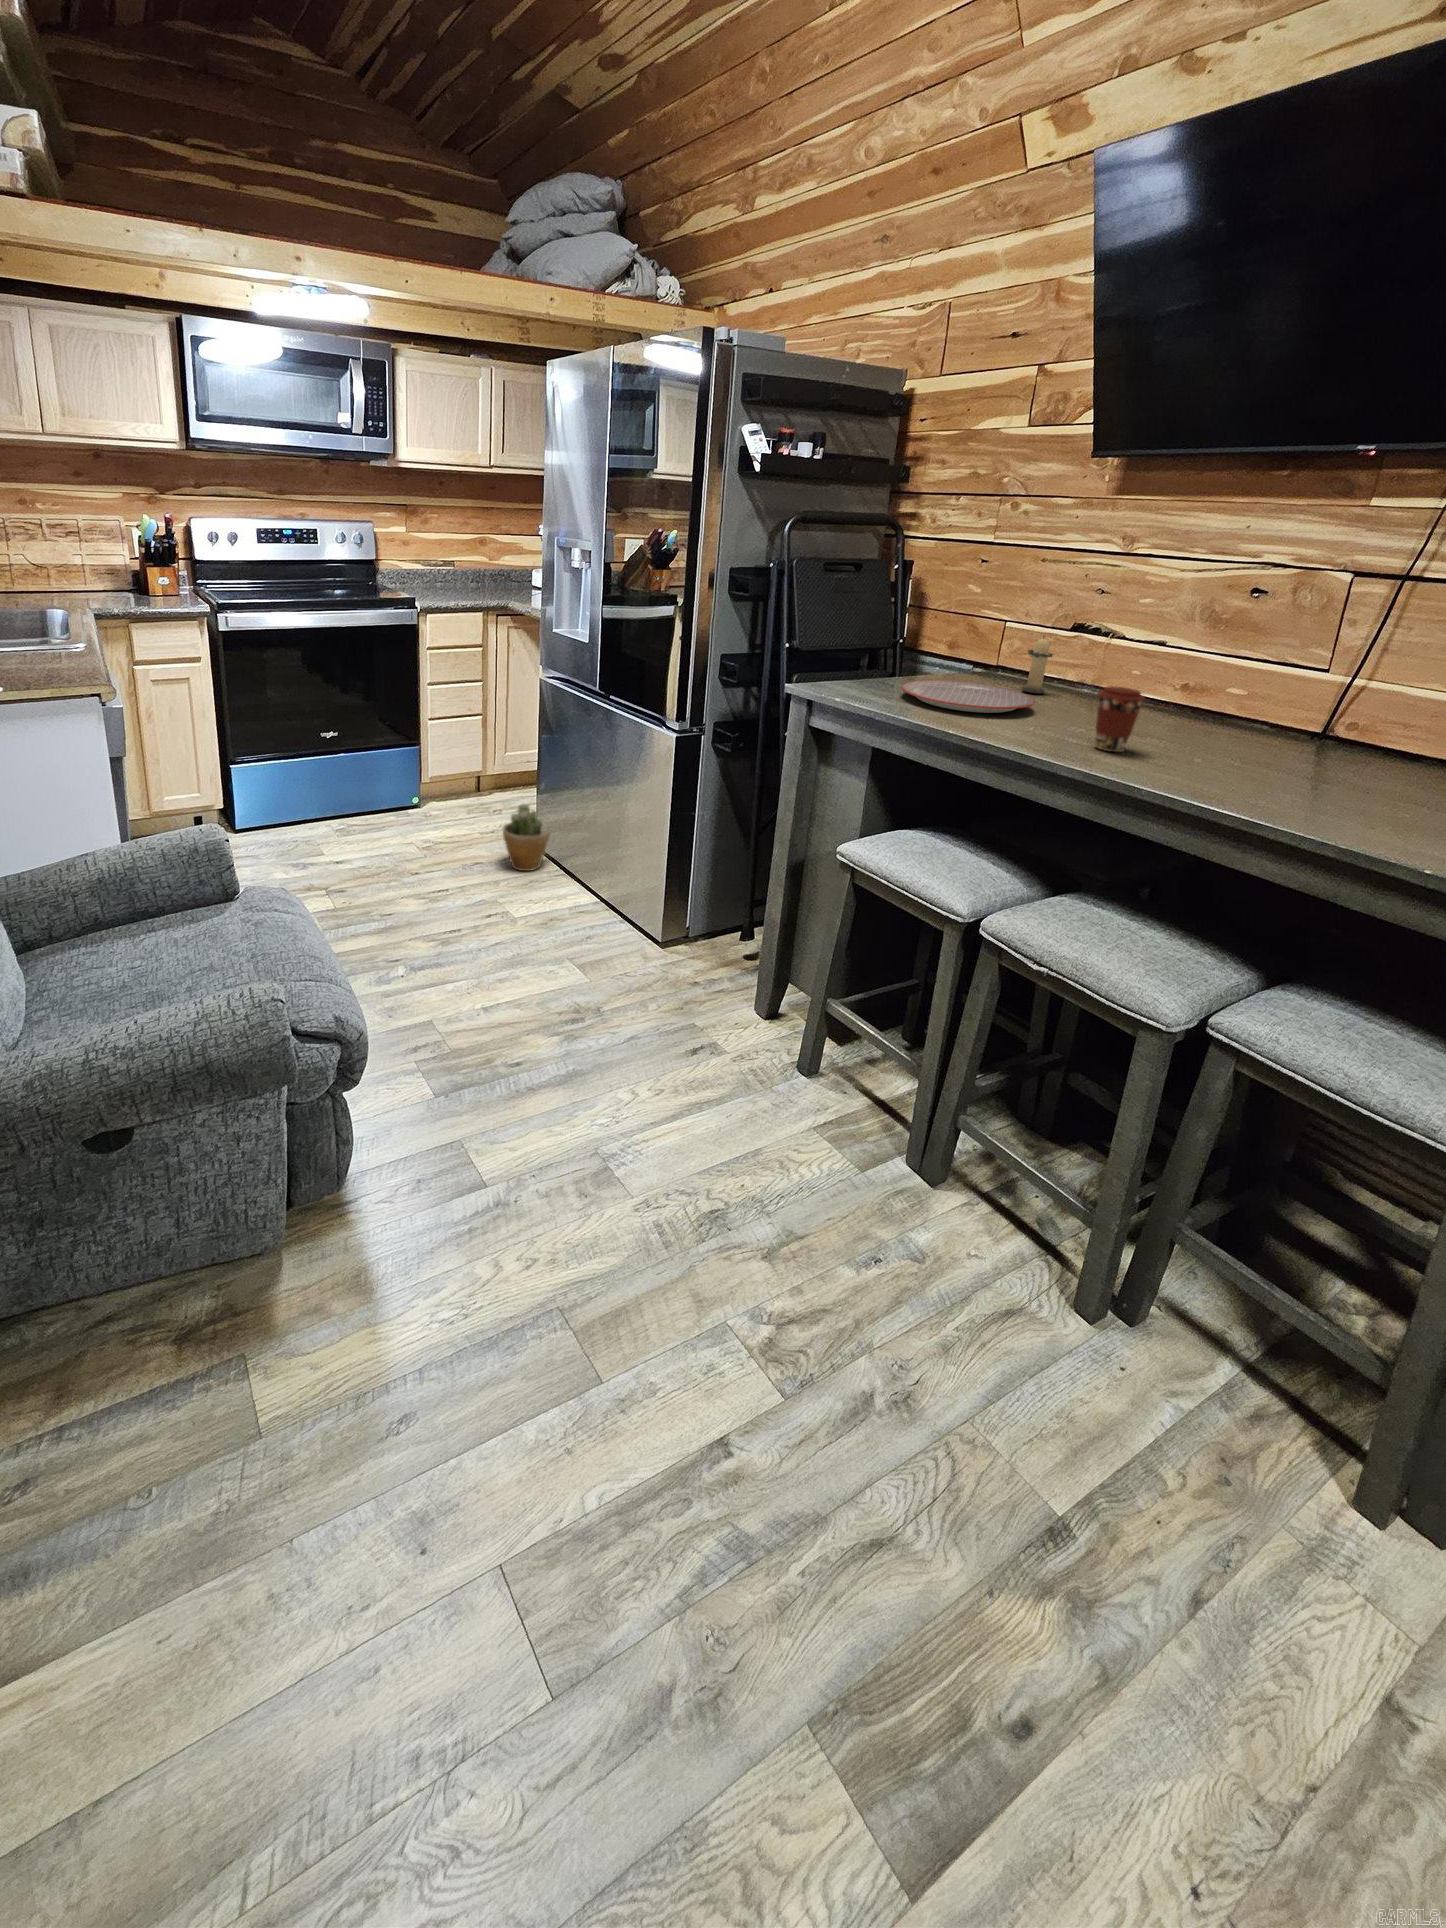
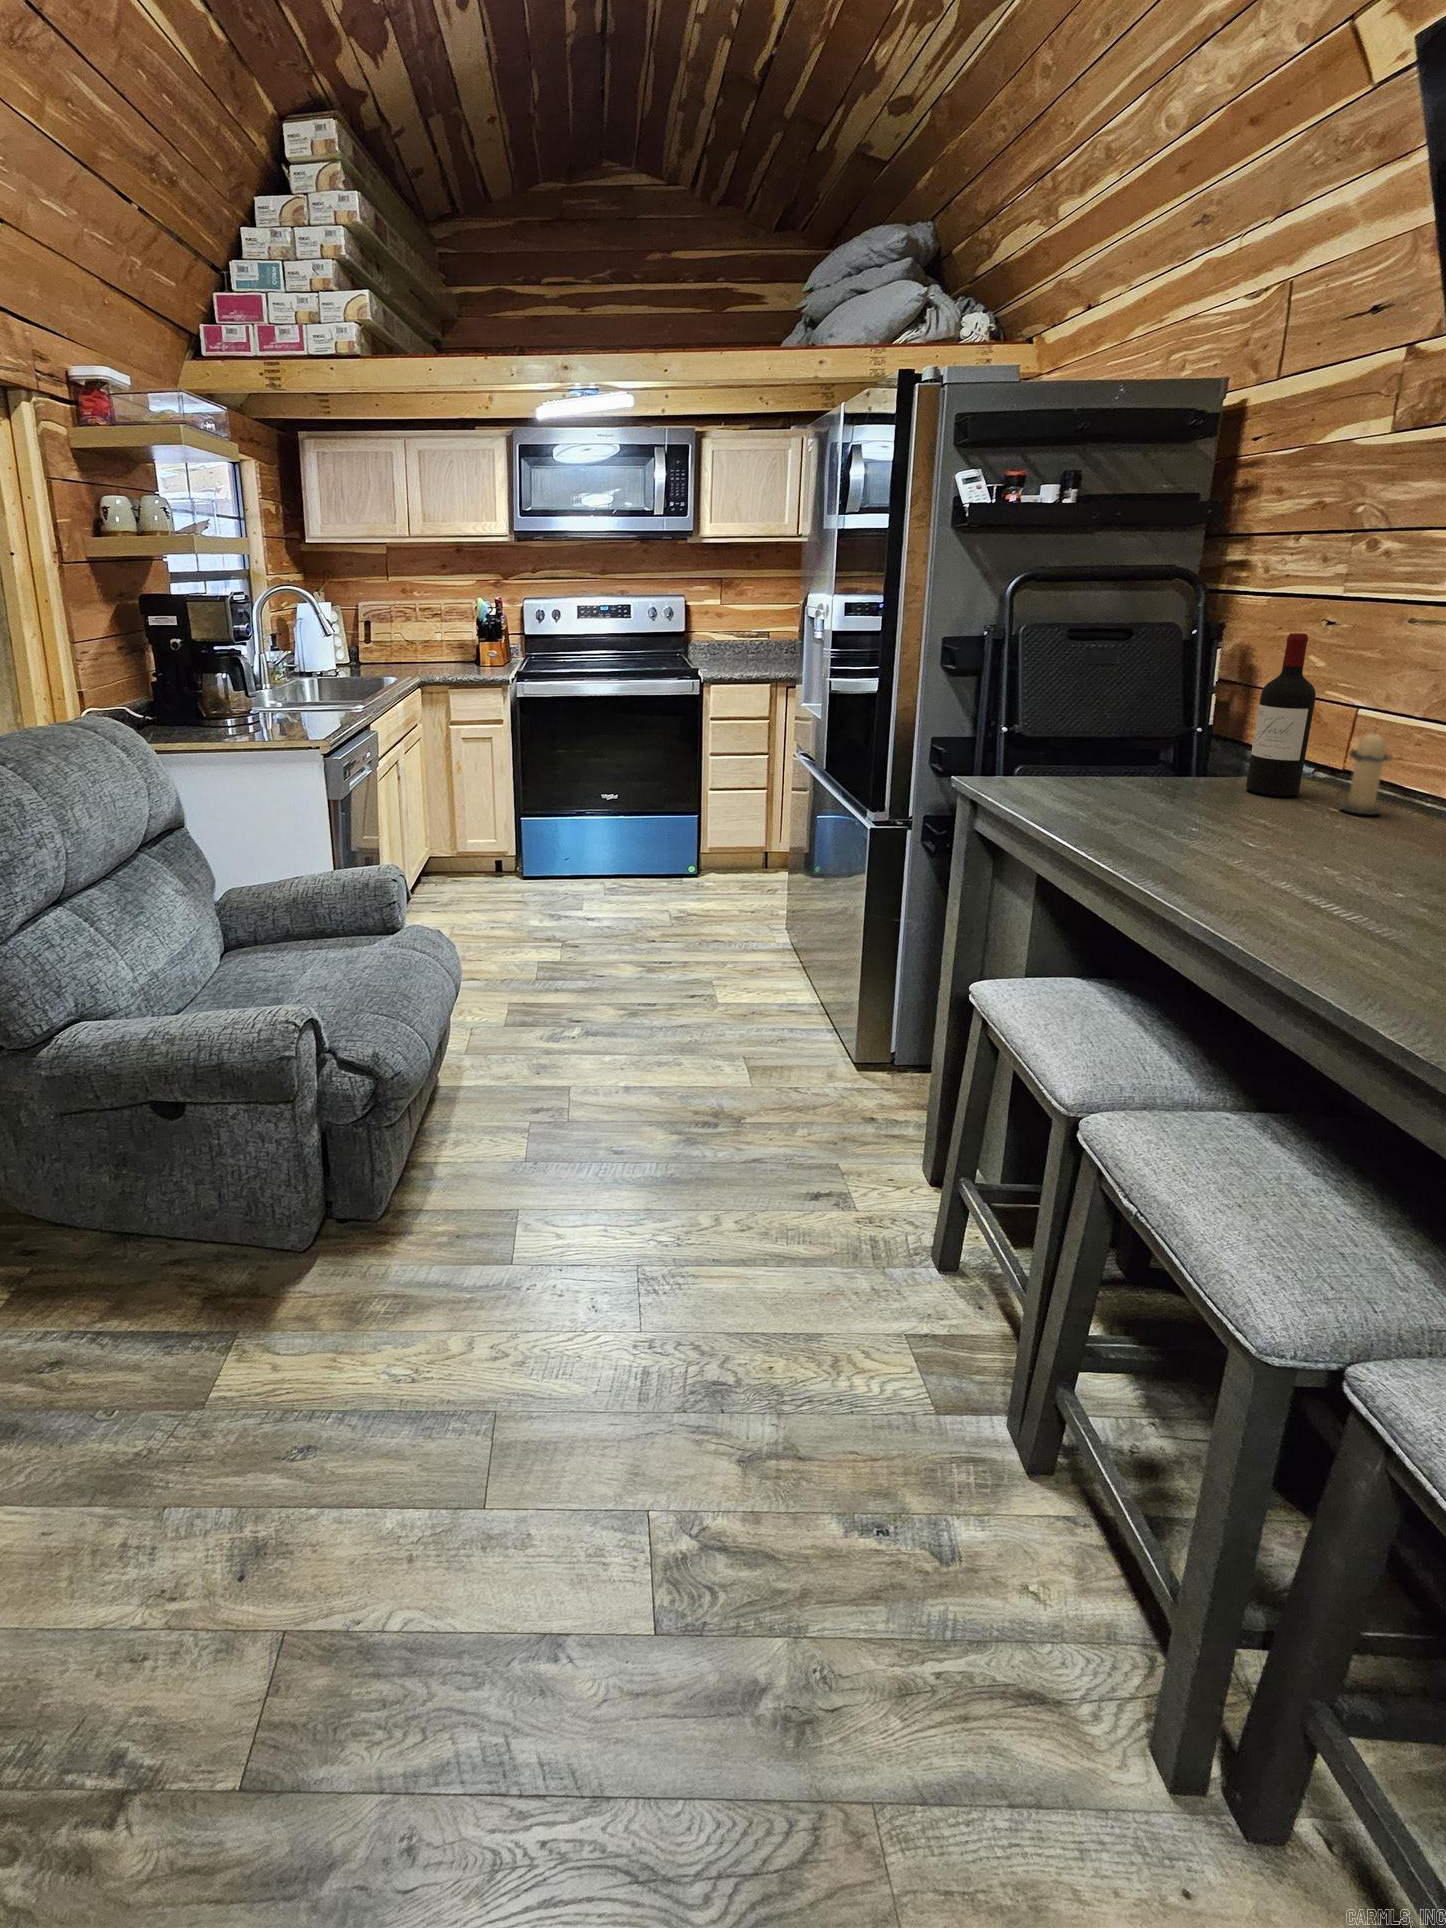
wine bottle: none [960,569,1004,685] -> present [1246,633,1316,796]
plate: present [902,680,1035,713] -> none [1100,784,1310,835]
coffee cup: present [1095,686,1145,752] -> none [1322,809,1407,911]
potted plant: present [502,804,550,871] -> none [733,889,786,962]

